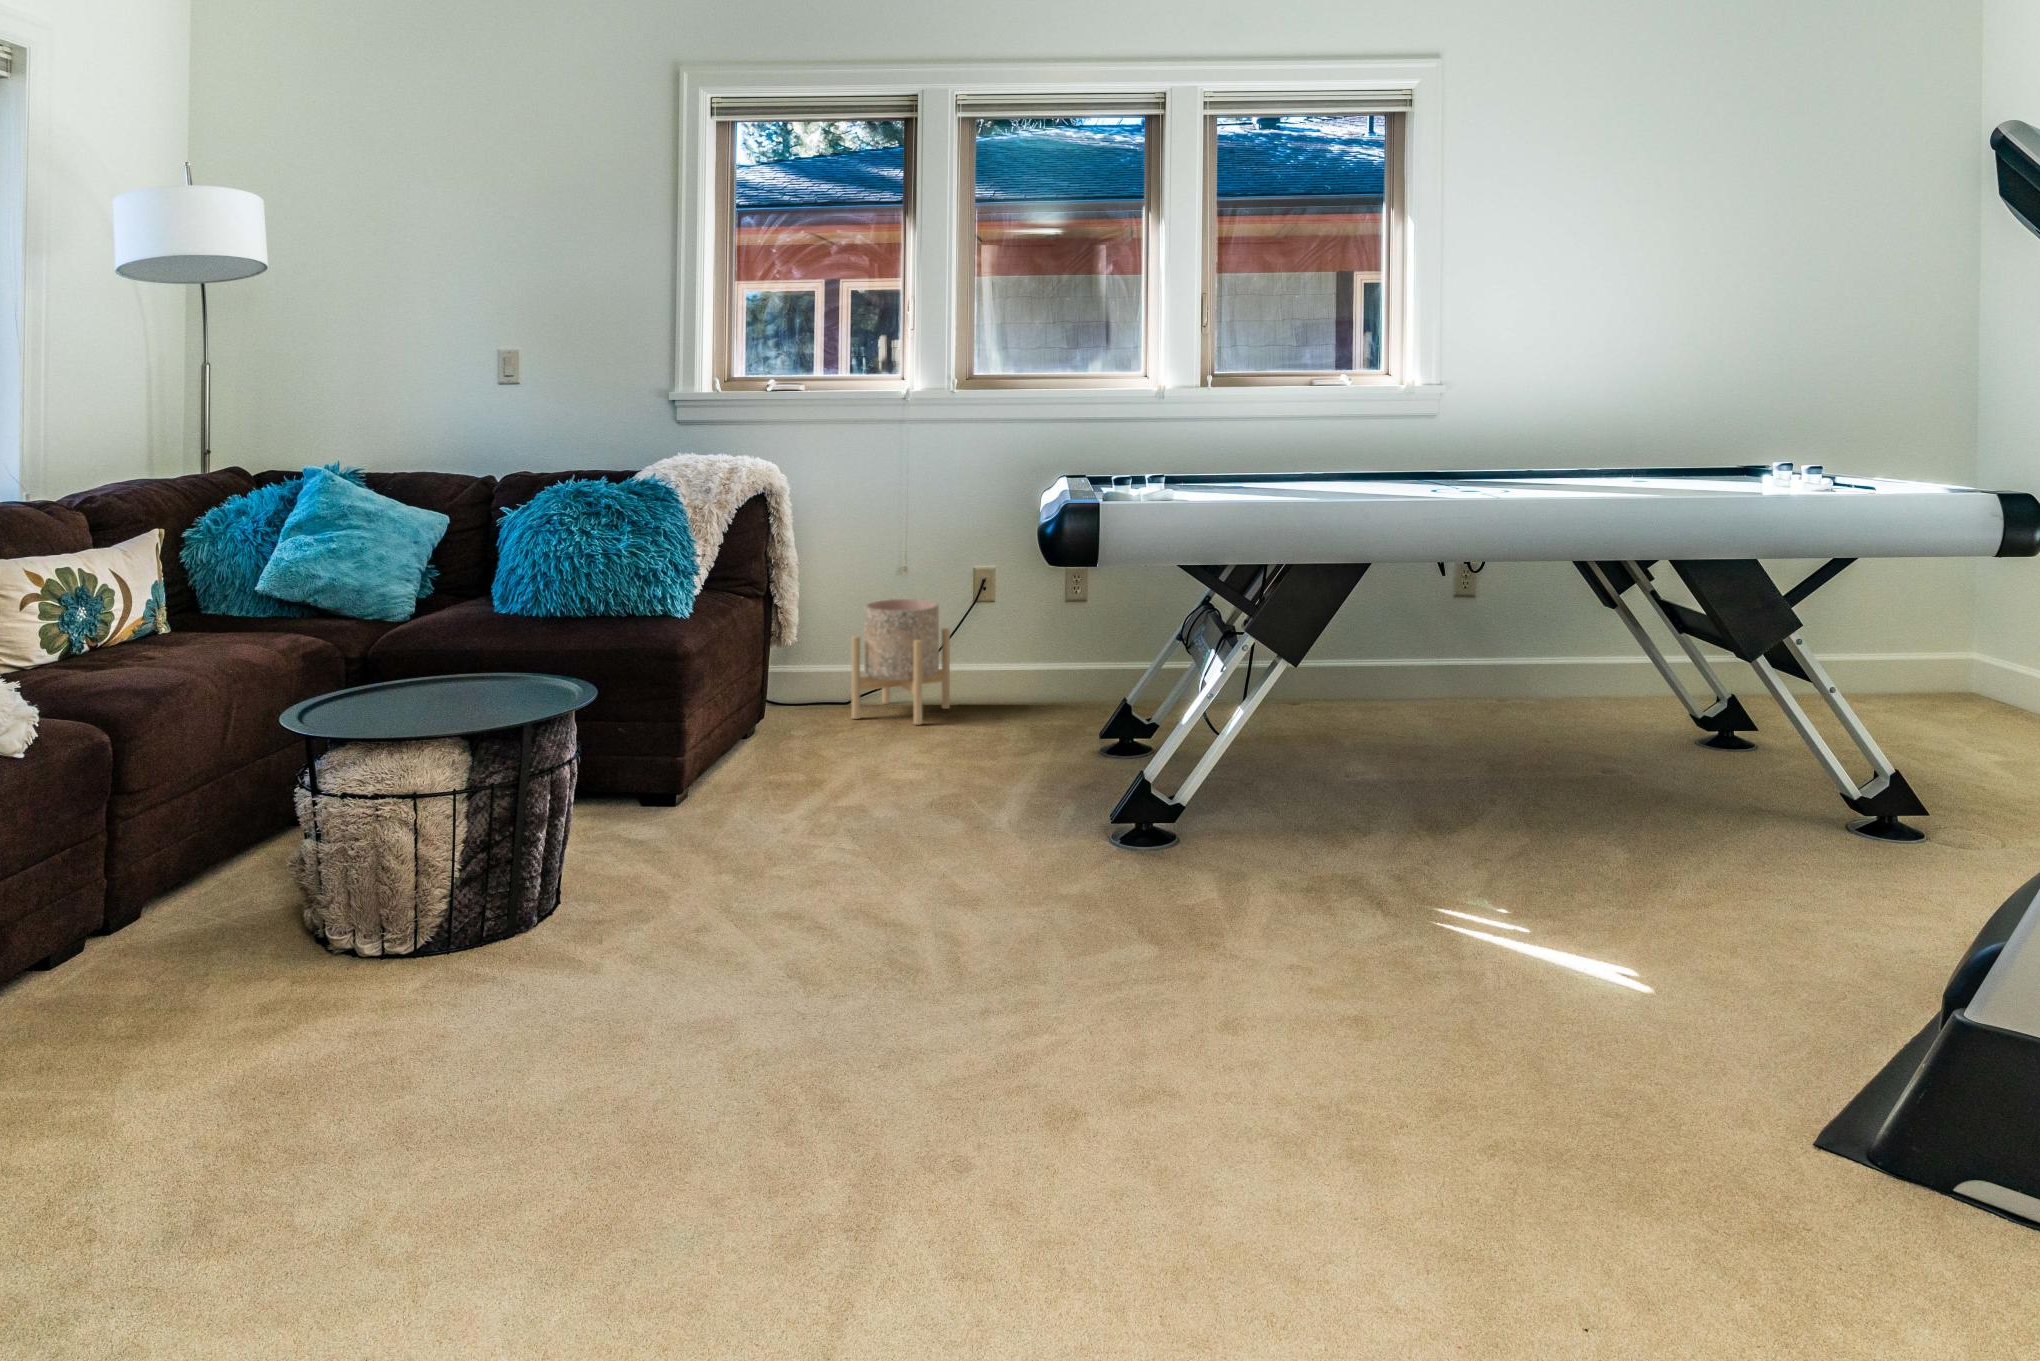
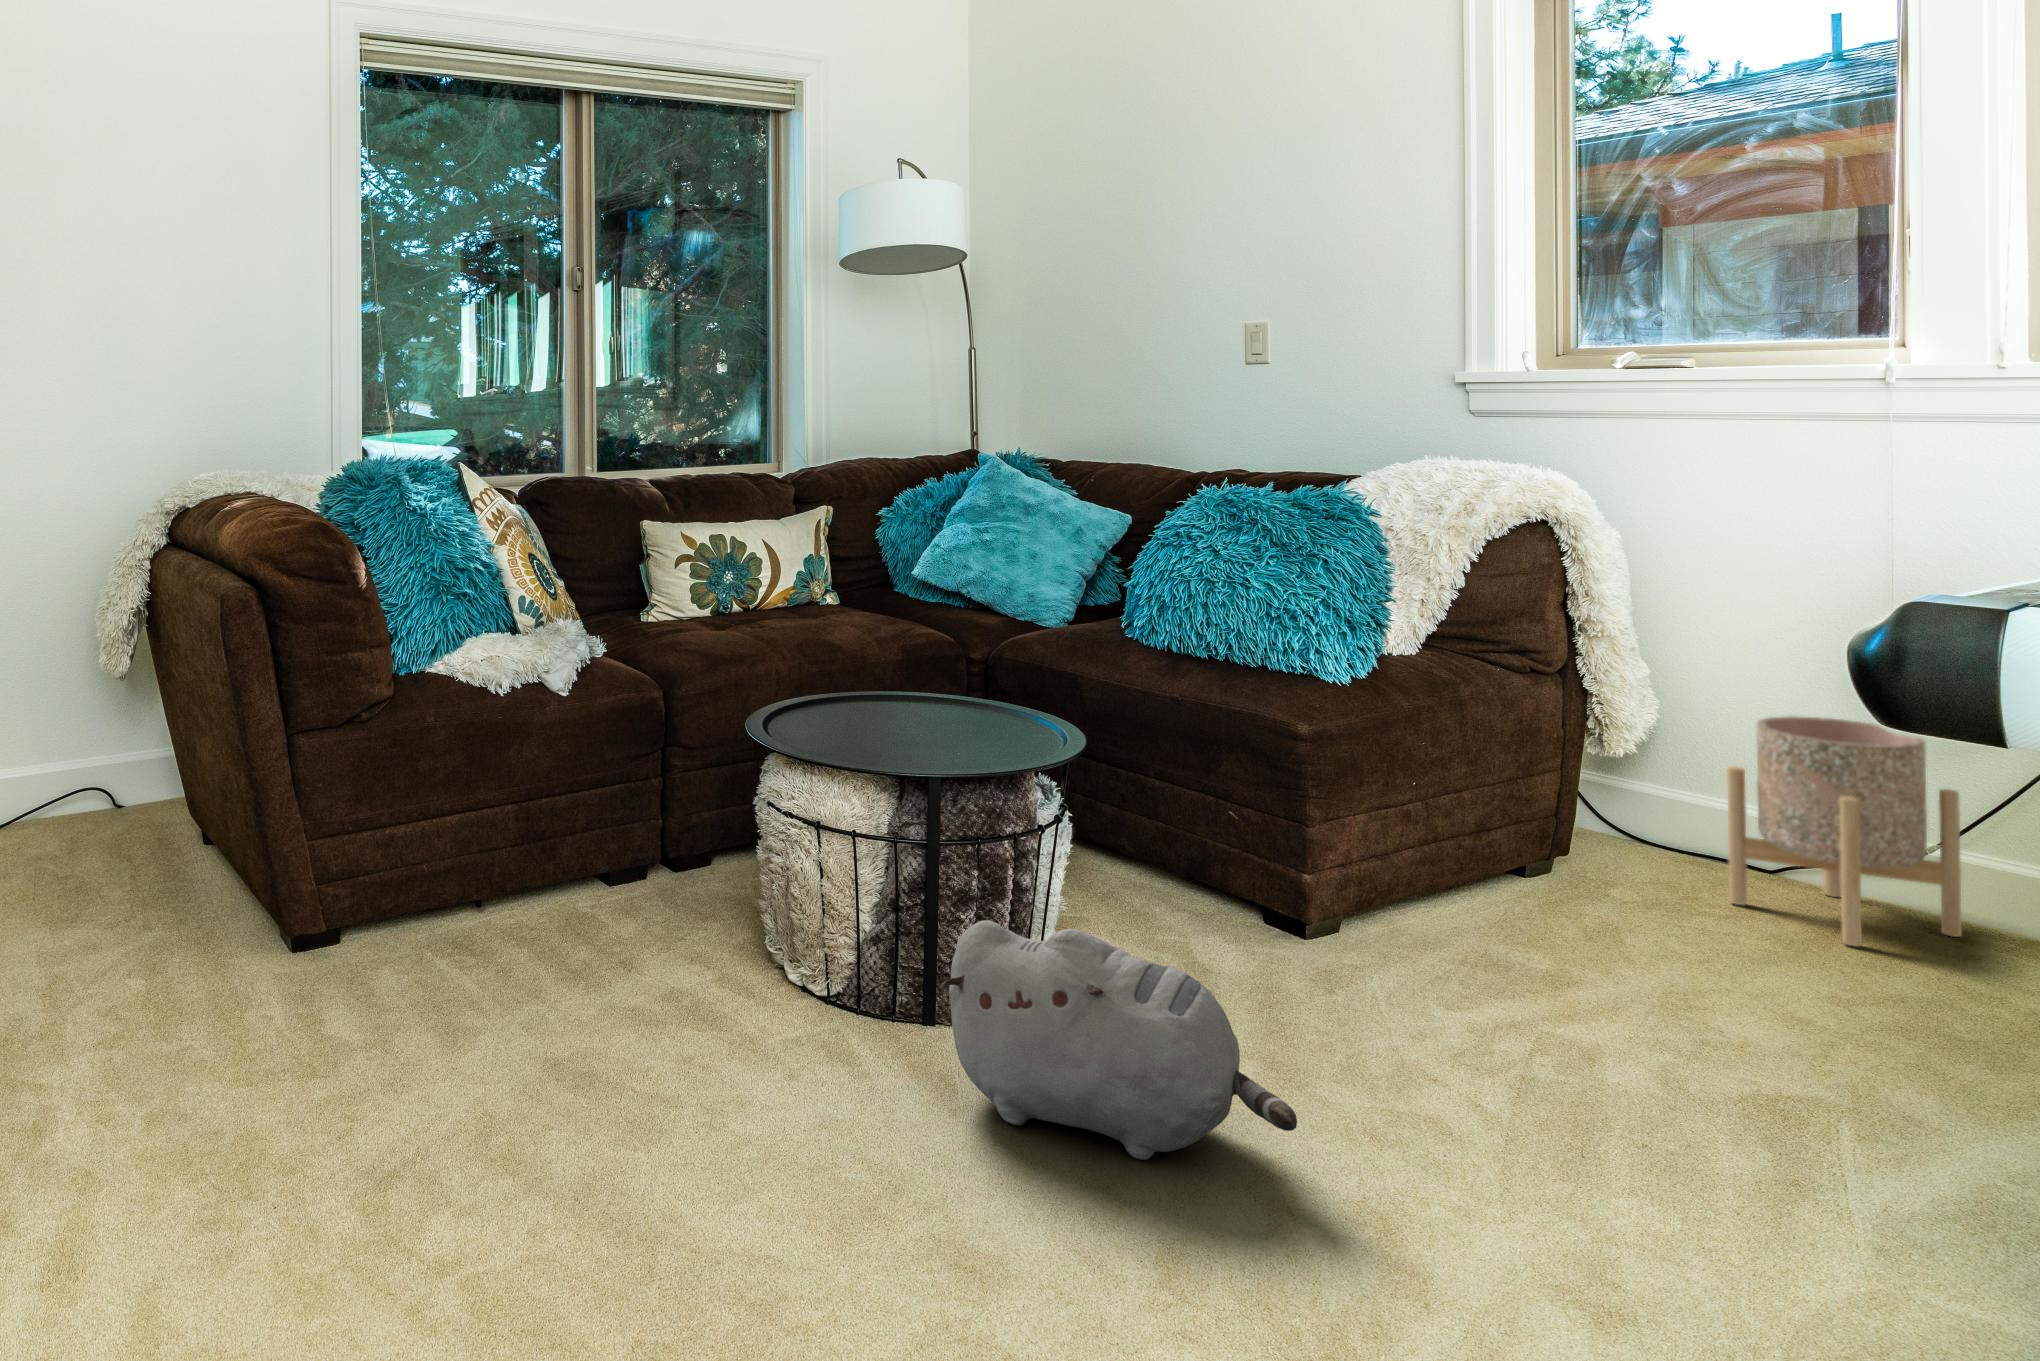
plush toy: none [584,807,848,970] -> present [939,920,1297,1160]

